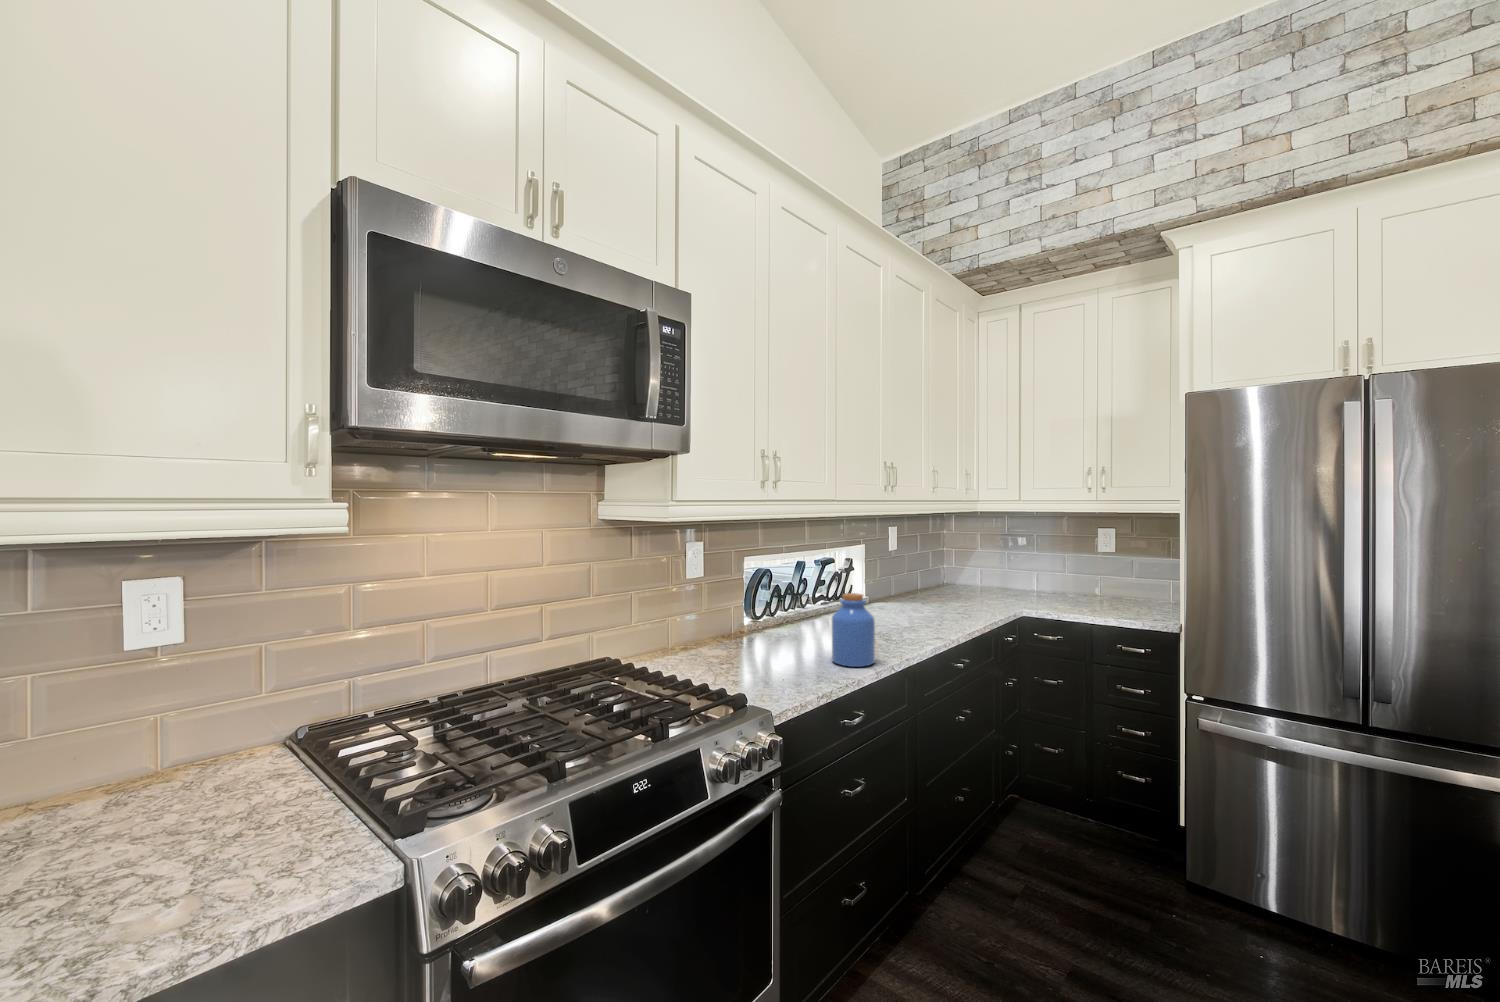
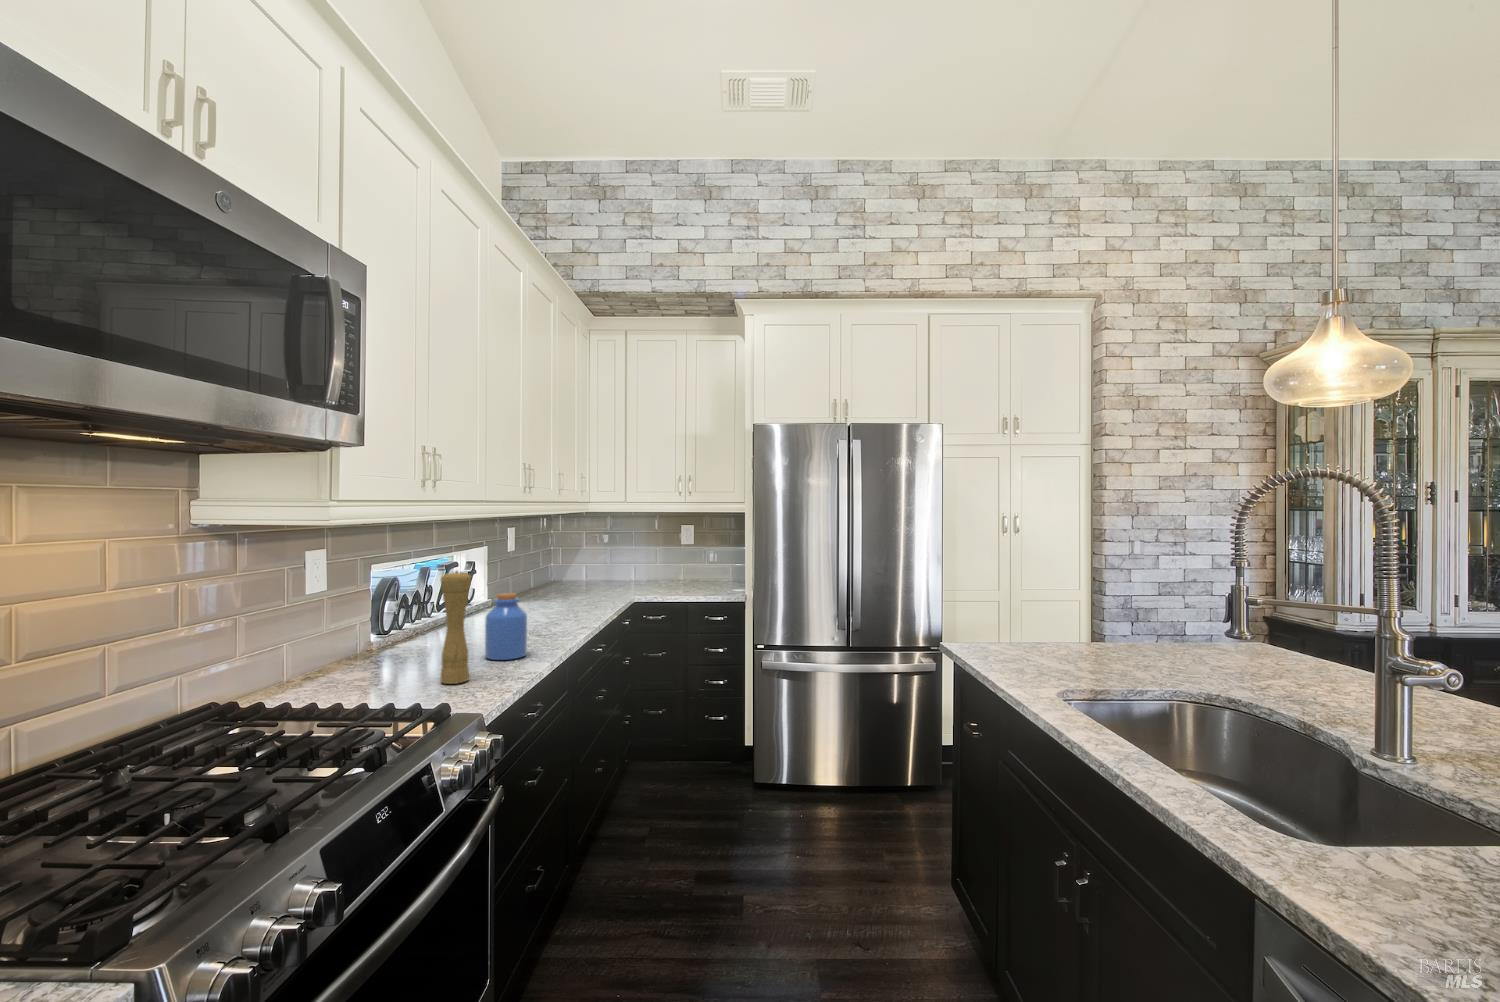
pepper mill: none [771,568,801,688] -> present [440,571,471,684]

